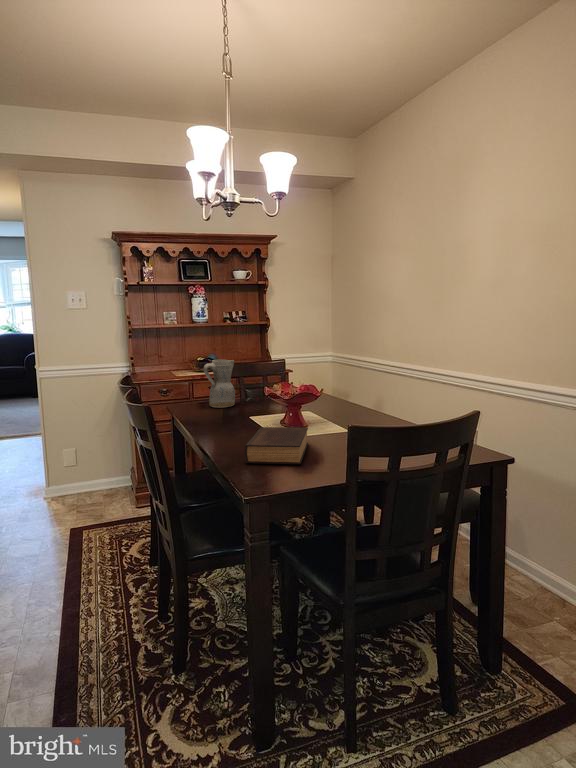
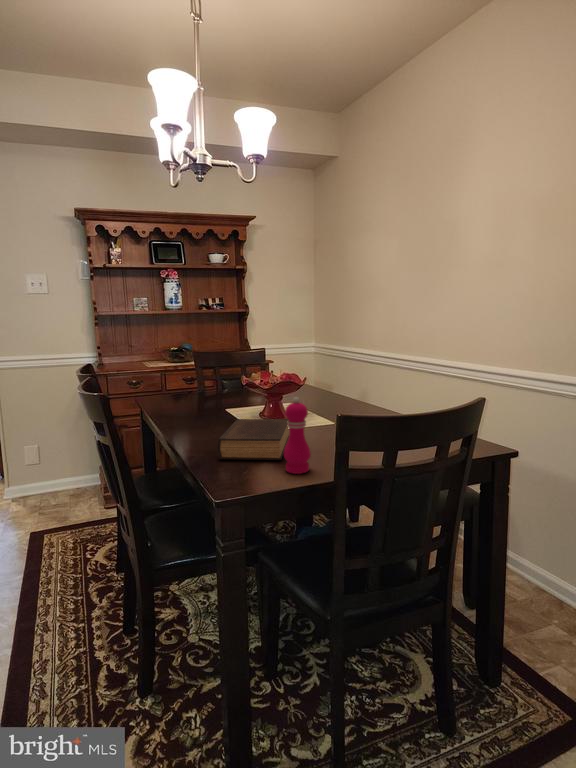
ceramic pitcher: present [203,360,235,408] -> none [175,347,210,399]
pepper mill: none [303,409,327,476] -> present [284,397,311,474]

